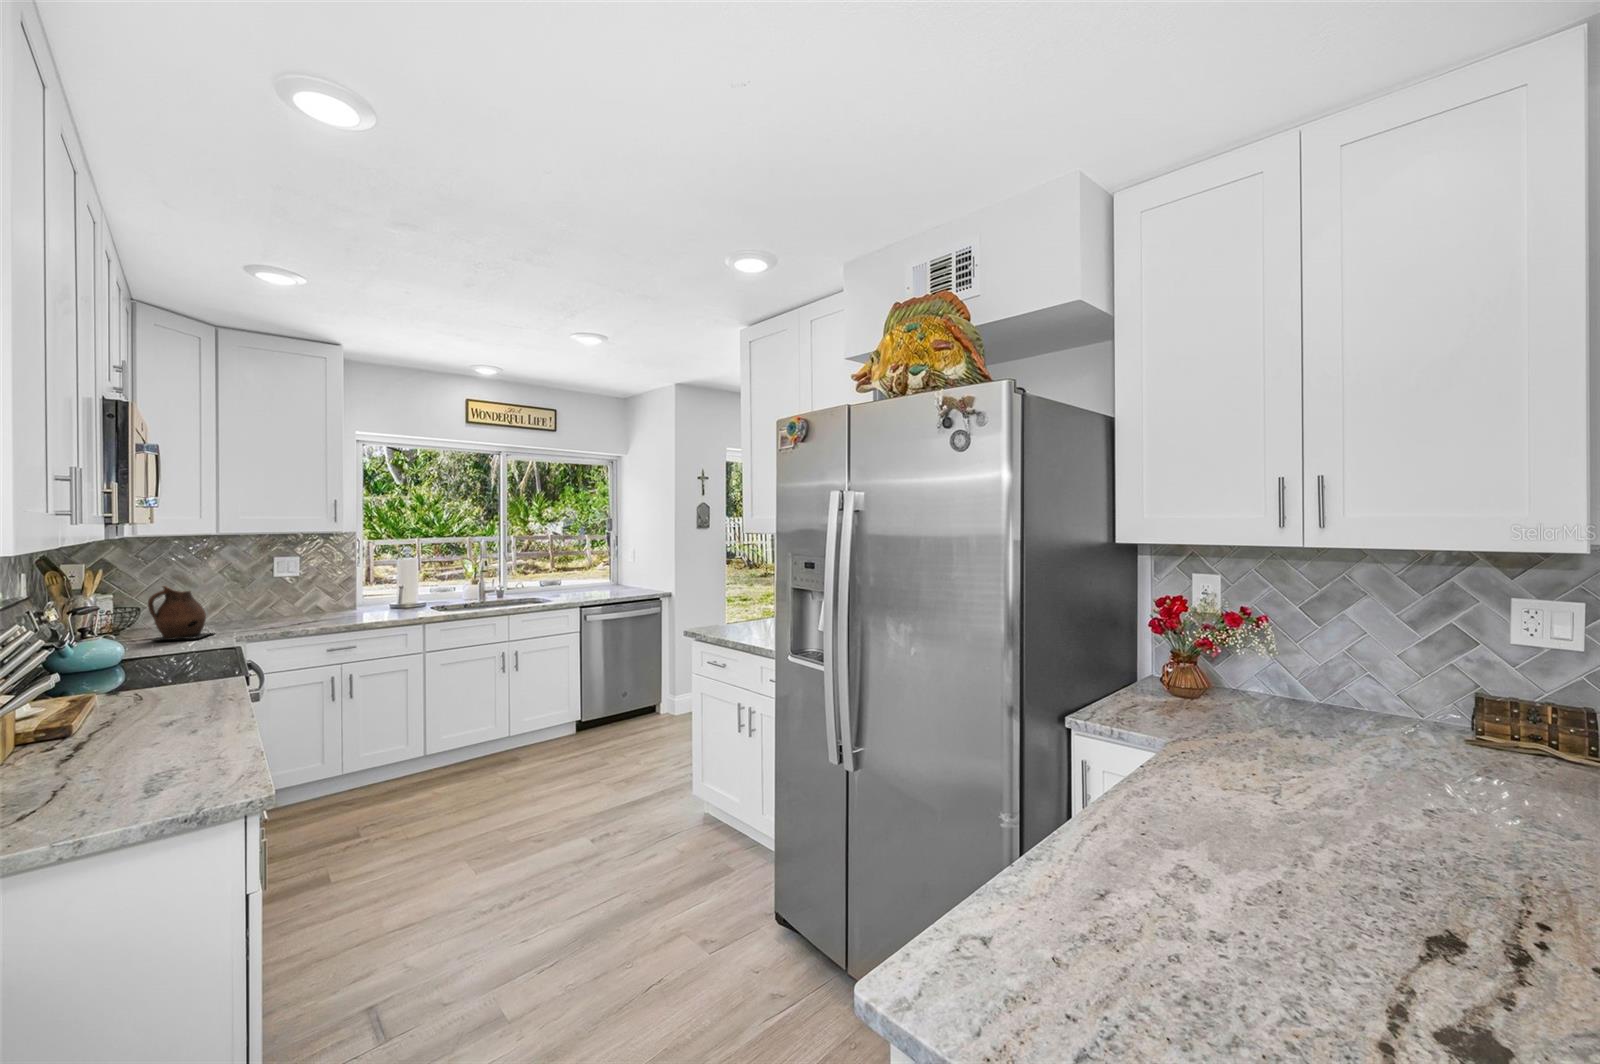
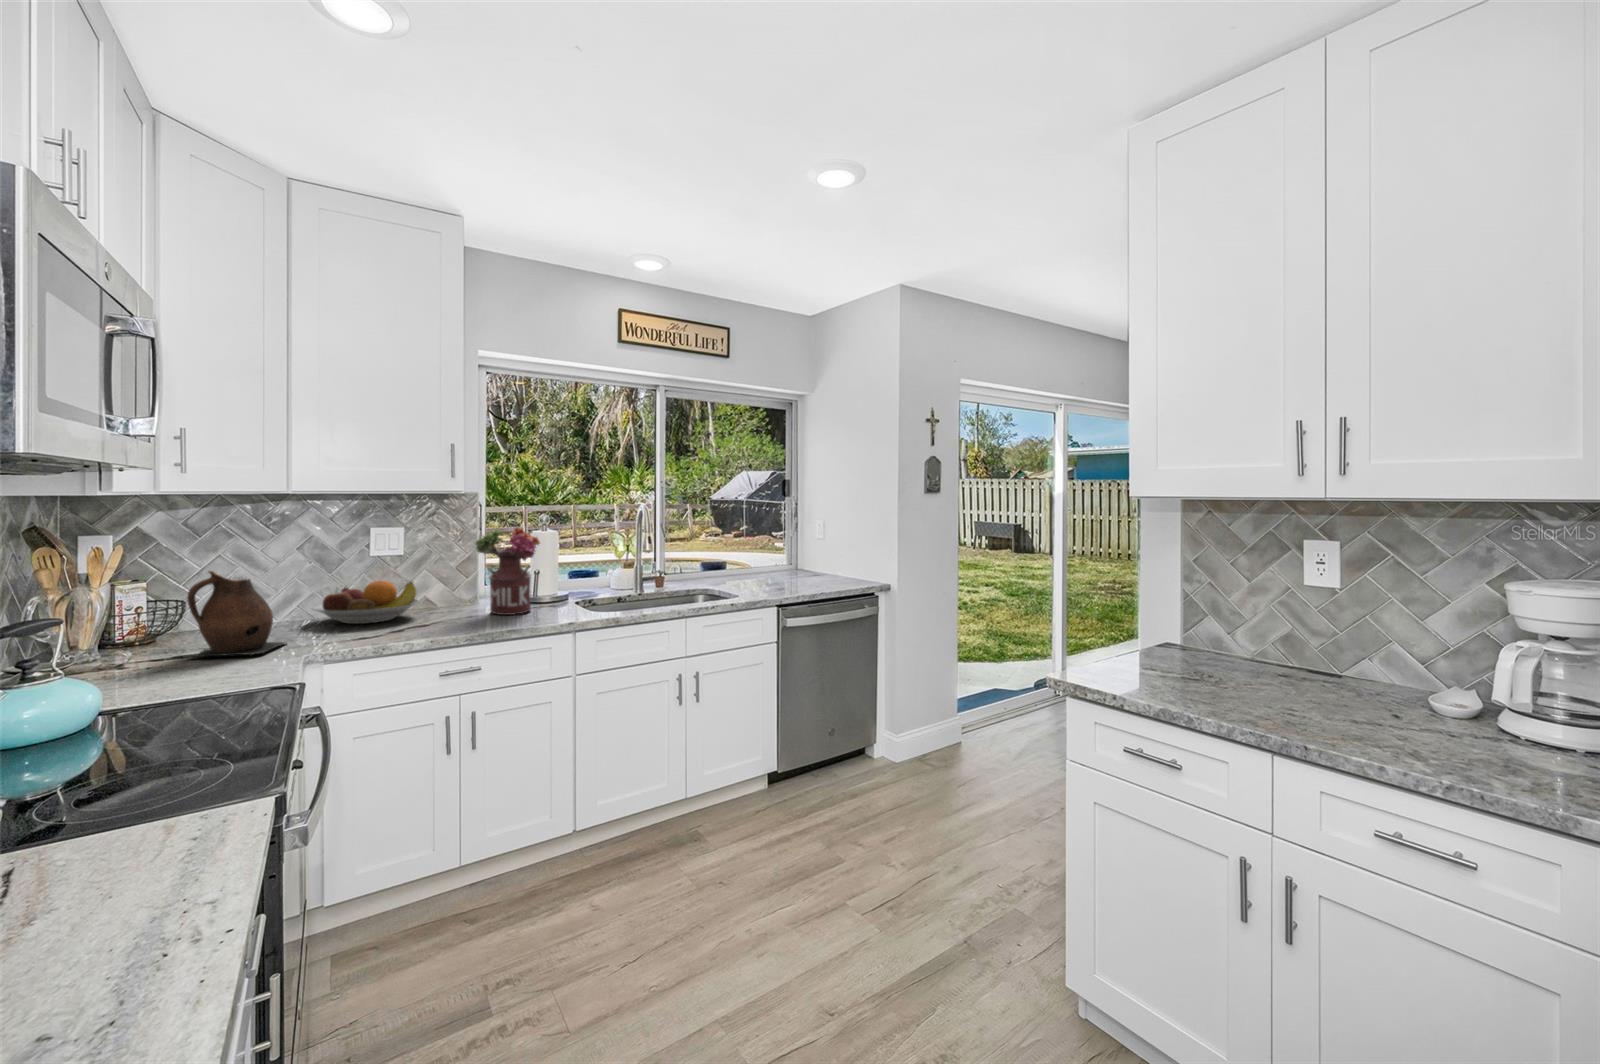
flower arrangement: none [352,555,402,615] -> present [476,527,540,615]
fruit bowl: none [229,593,311,623] -> present [312,580,420,624]

